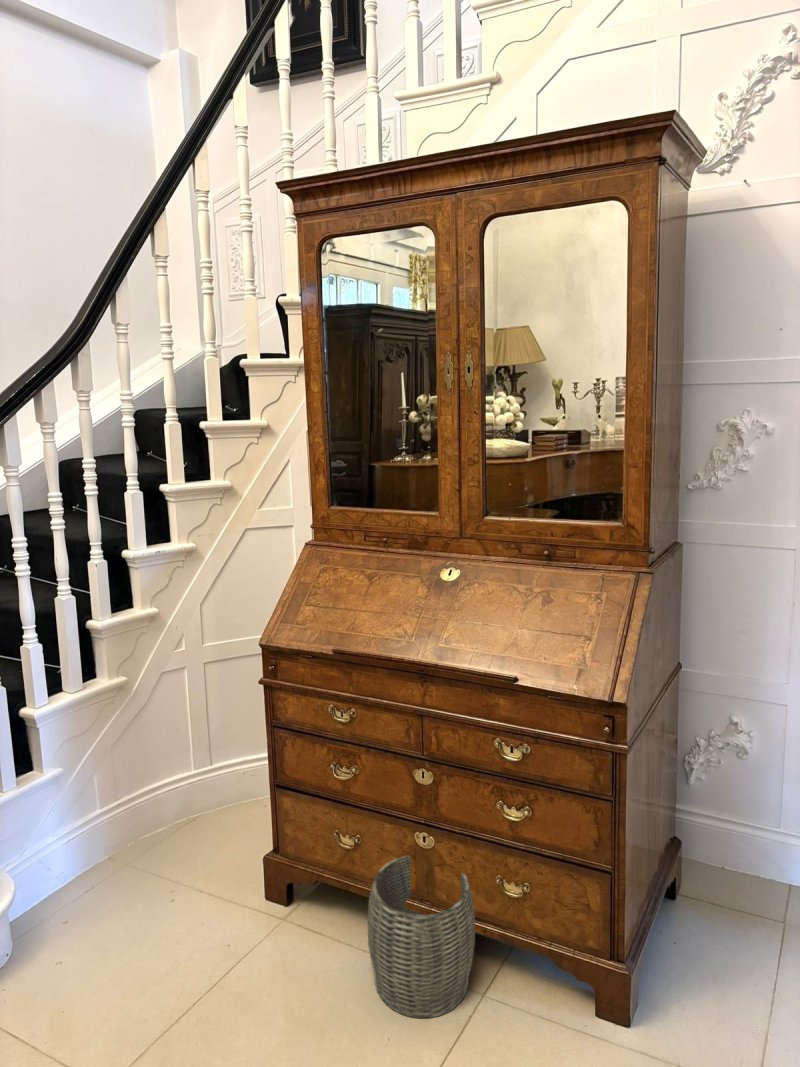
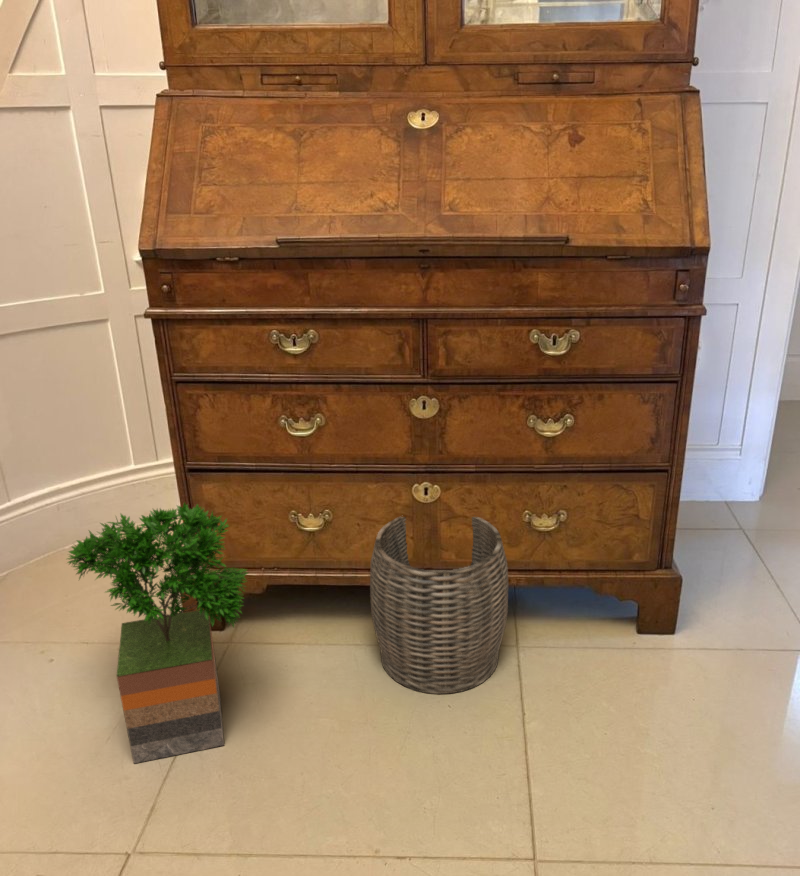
potted tree: none [164,814,275,1003] -> present [68,503,248,763]

